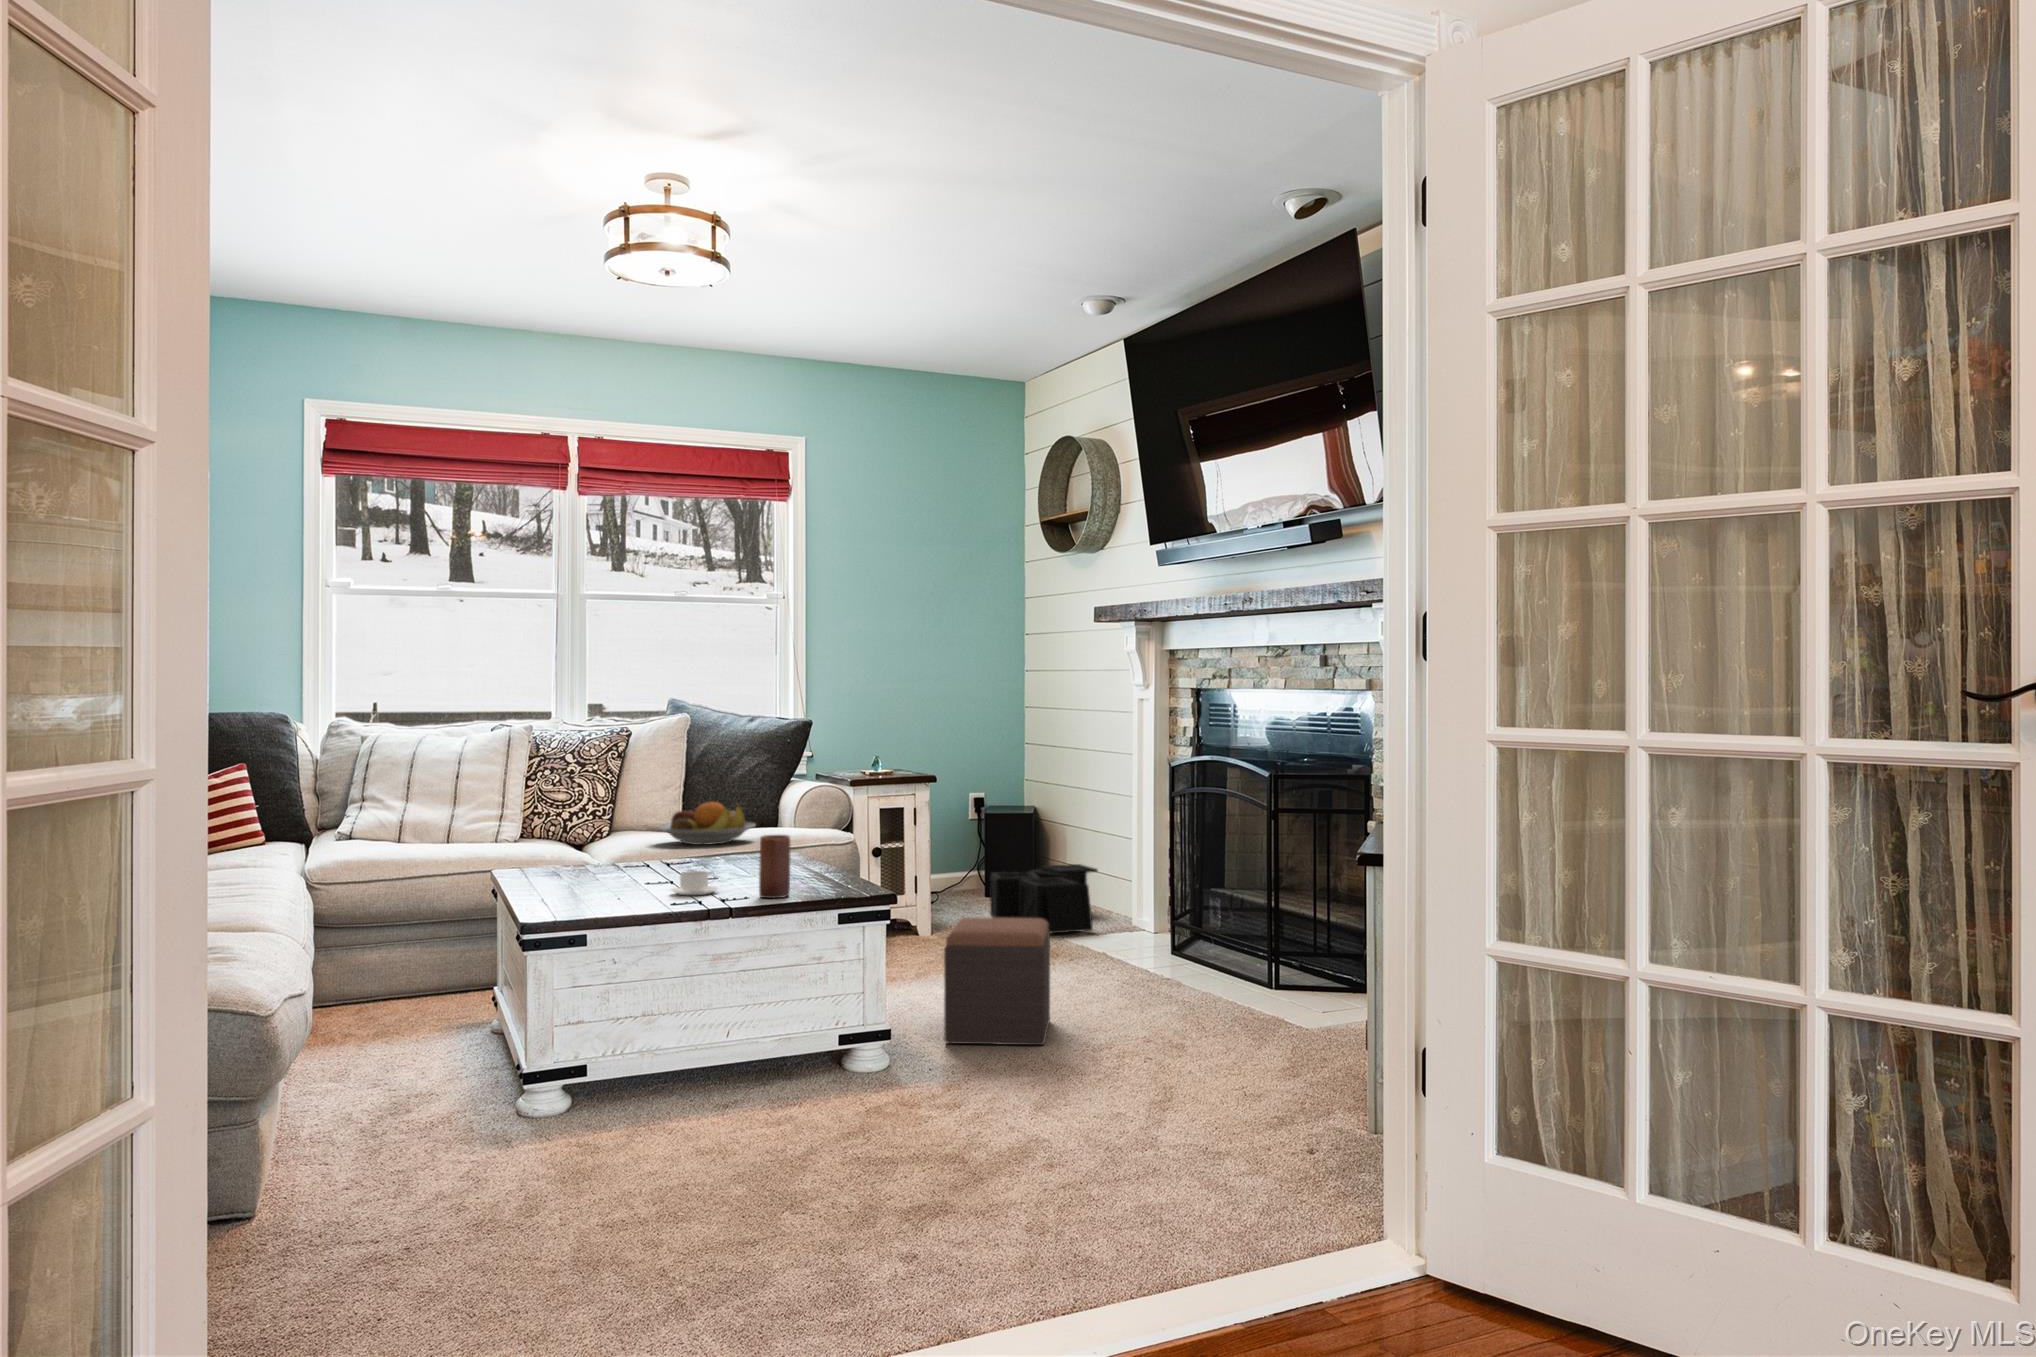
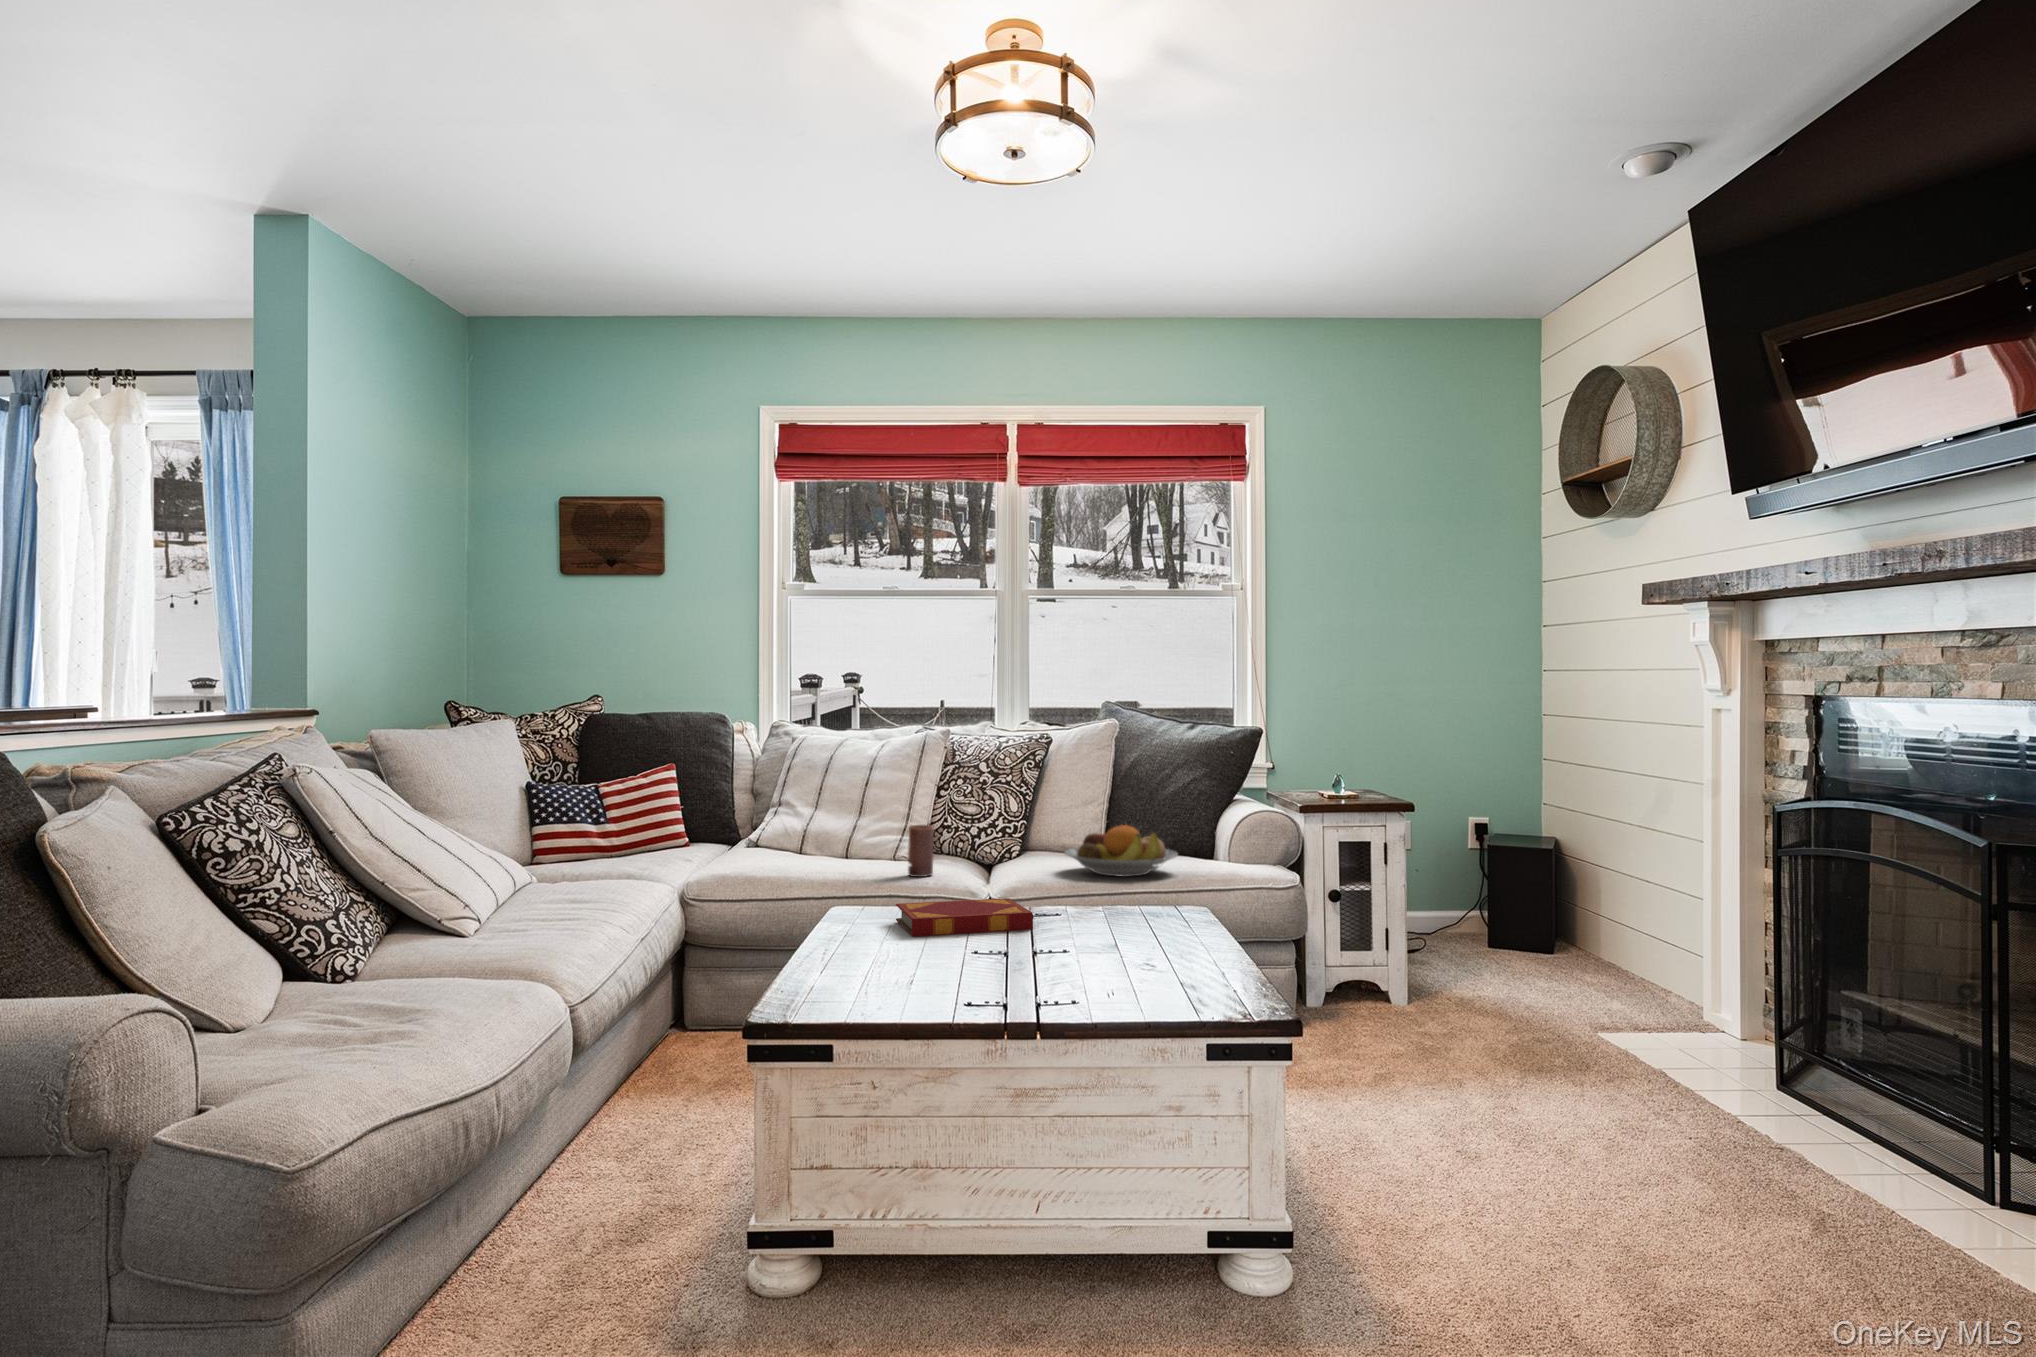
candle: present [759,835,791,898] -> present [908,825,933,877]
hardback book: none [559,854,678,882] -> present [896,898,1033,937]
storage bin: present [990,864,1098,933] -> none [1490,922,1647,1027]
coffee cup: present [672,871,718,895] -> none [972,948,1038,987]
footstool: present [944,917,1050,1045] -> none [1384,1039,1570,1290]

